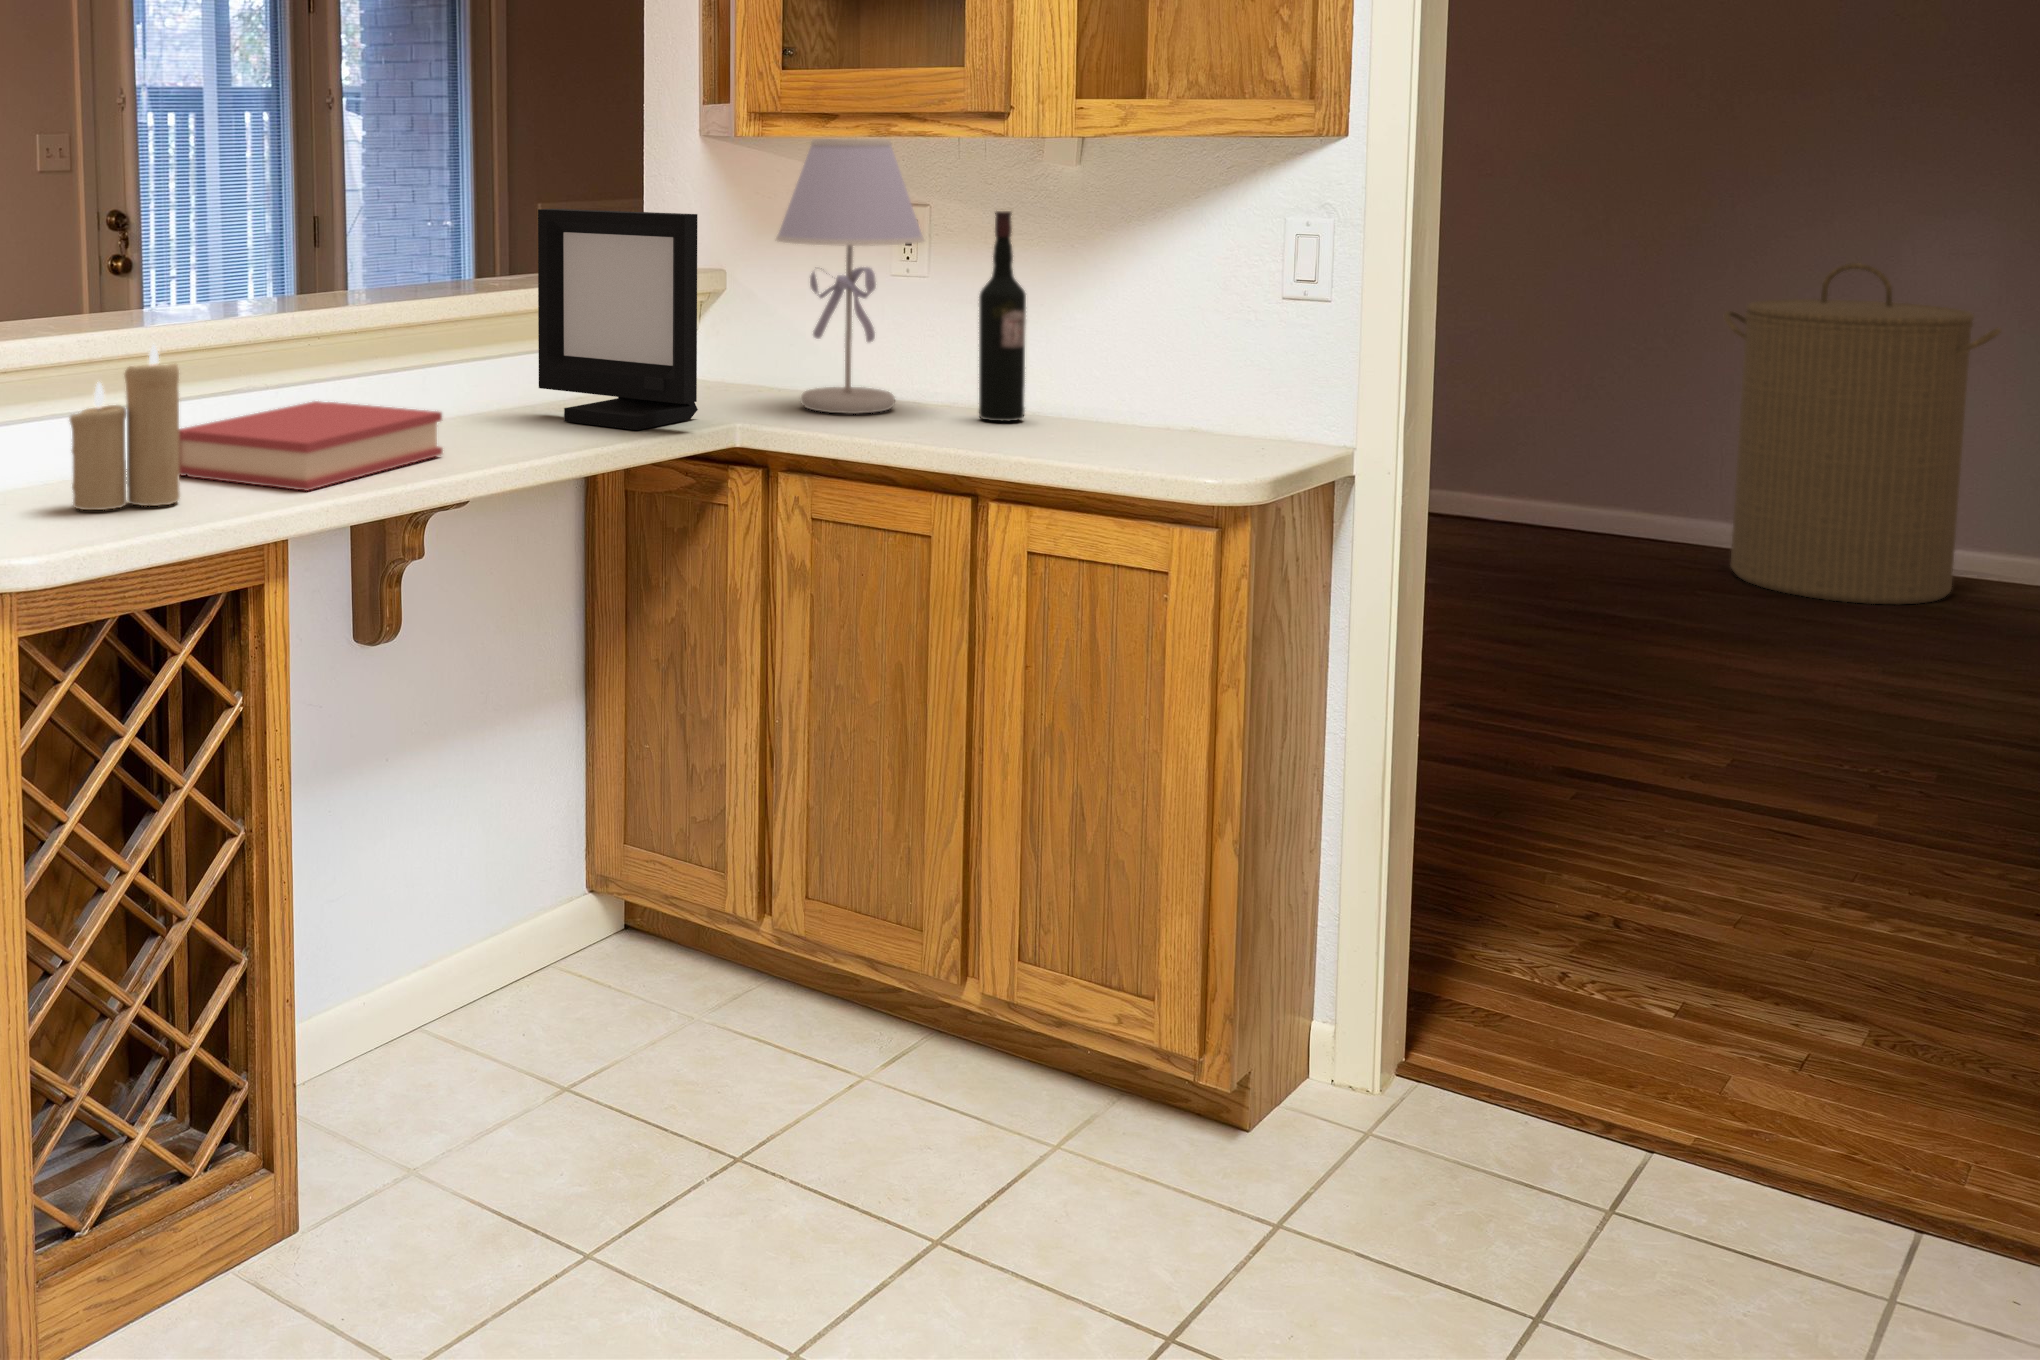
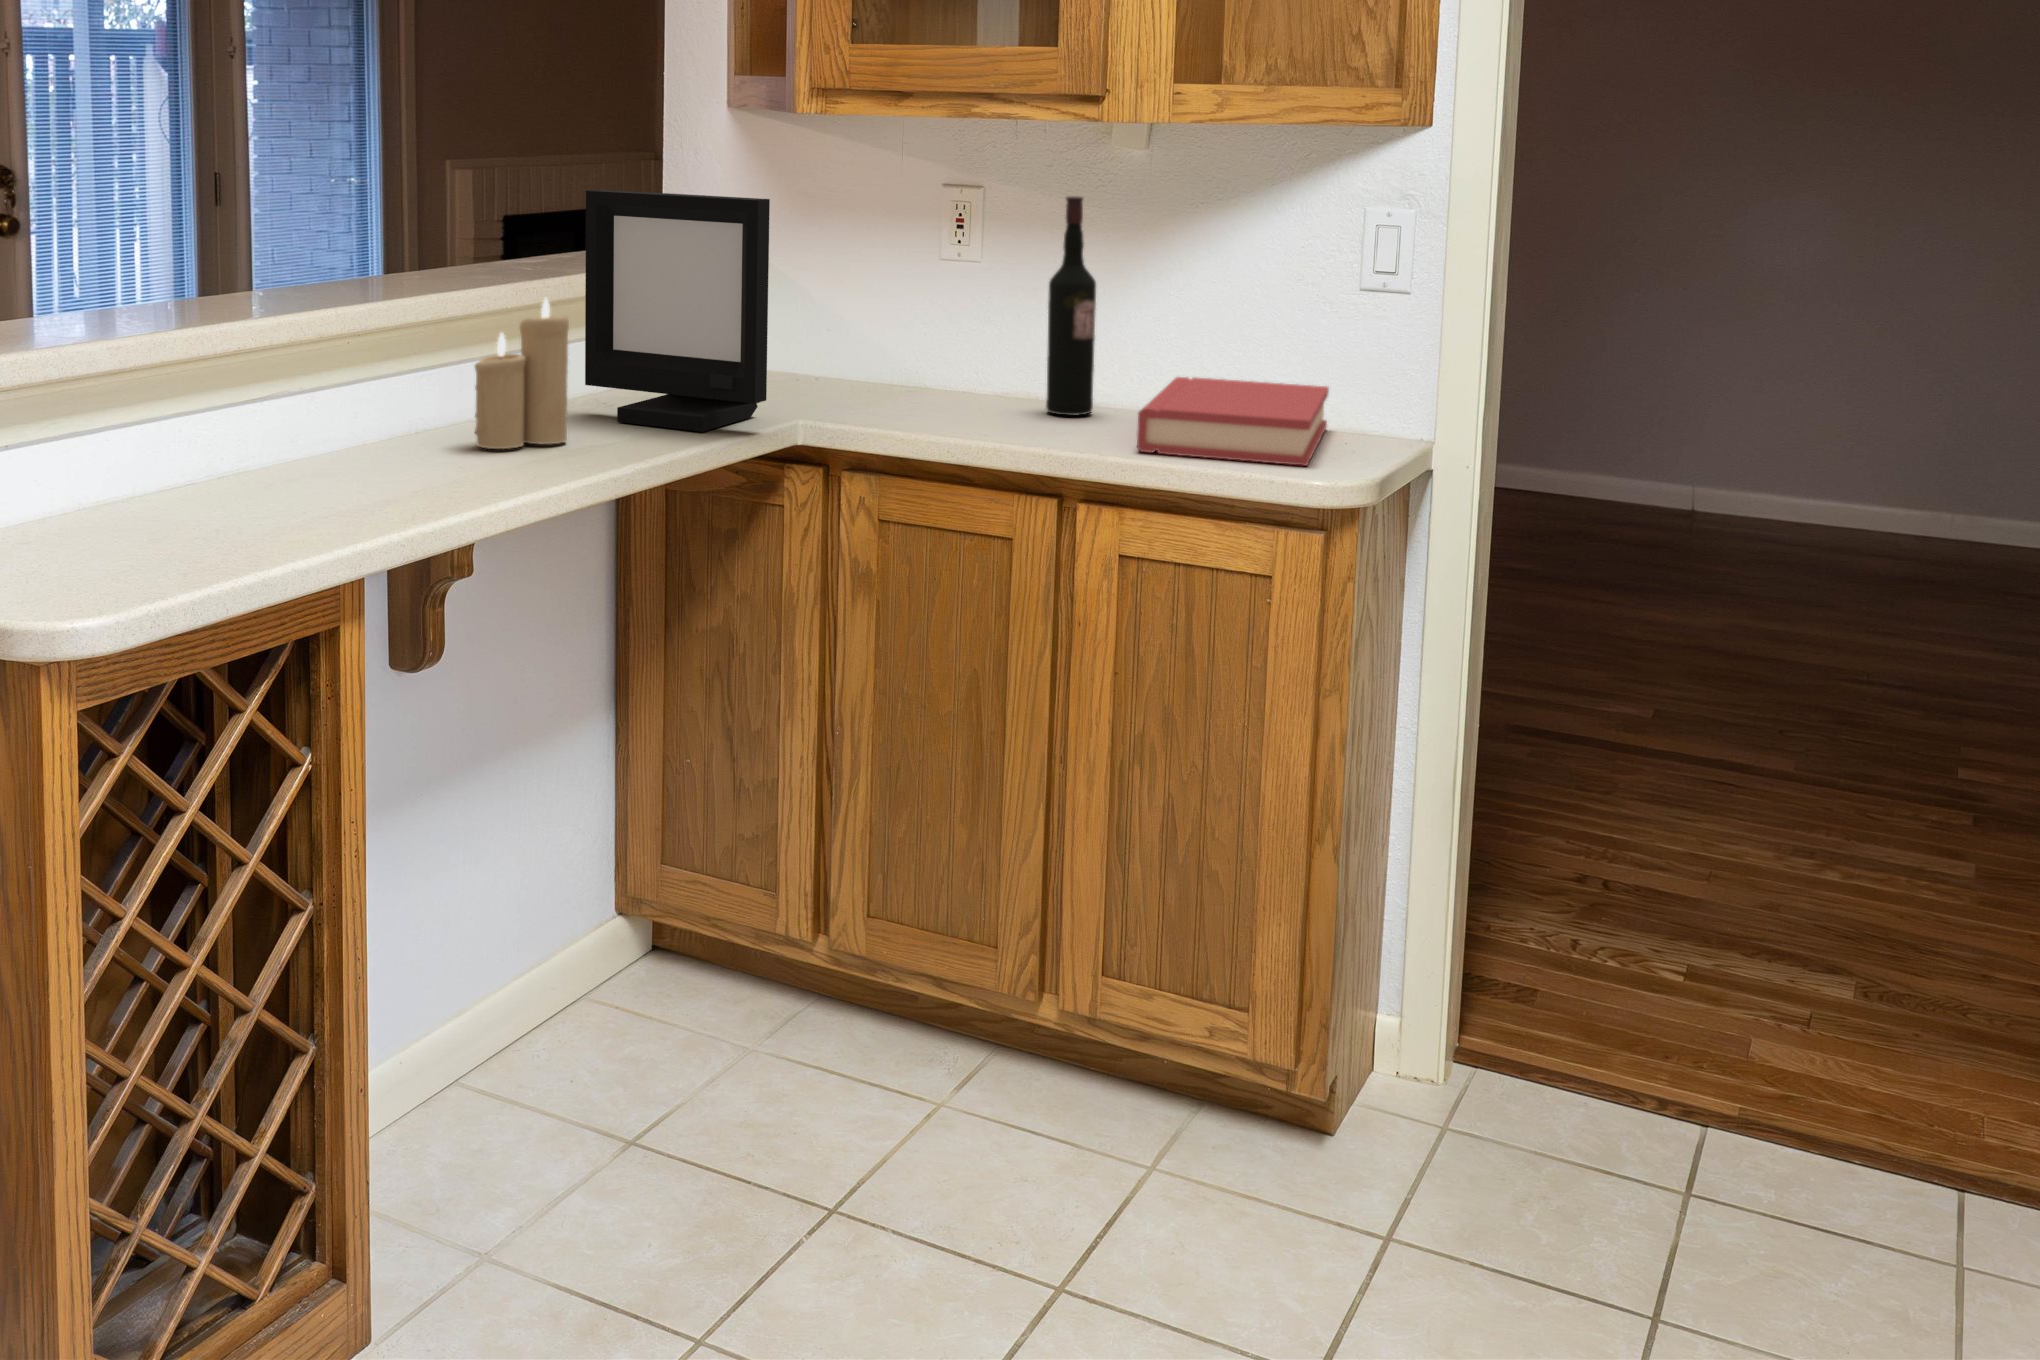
table lamp: present [776,139,924,414] -> none [831,117,988,408]
laundry hamper: present [1724,263,2001,604] -> none [1612,234,1855,552]
candle: present [69,345,180,510] -> present [475,299,569,449]
hardback book: present [179,401,443,491] -> present [1137,377,1329,466]

